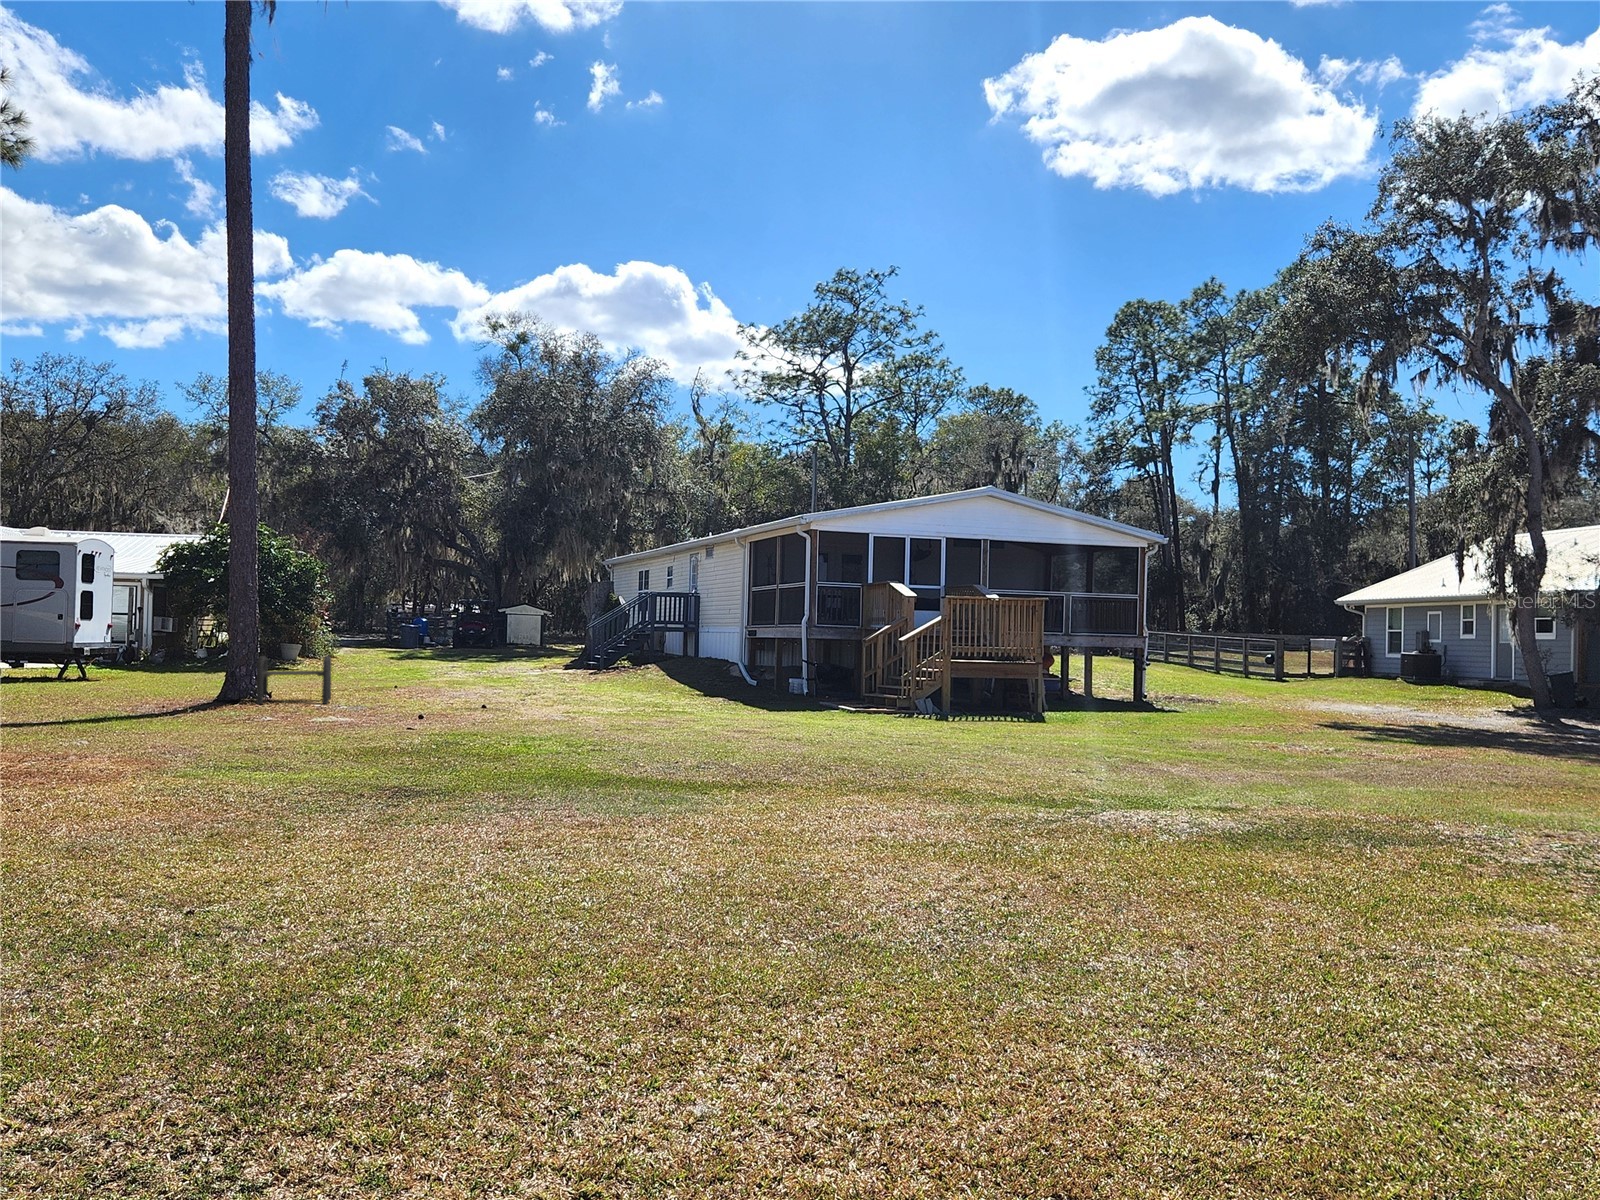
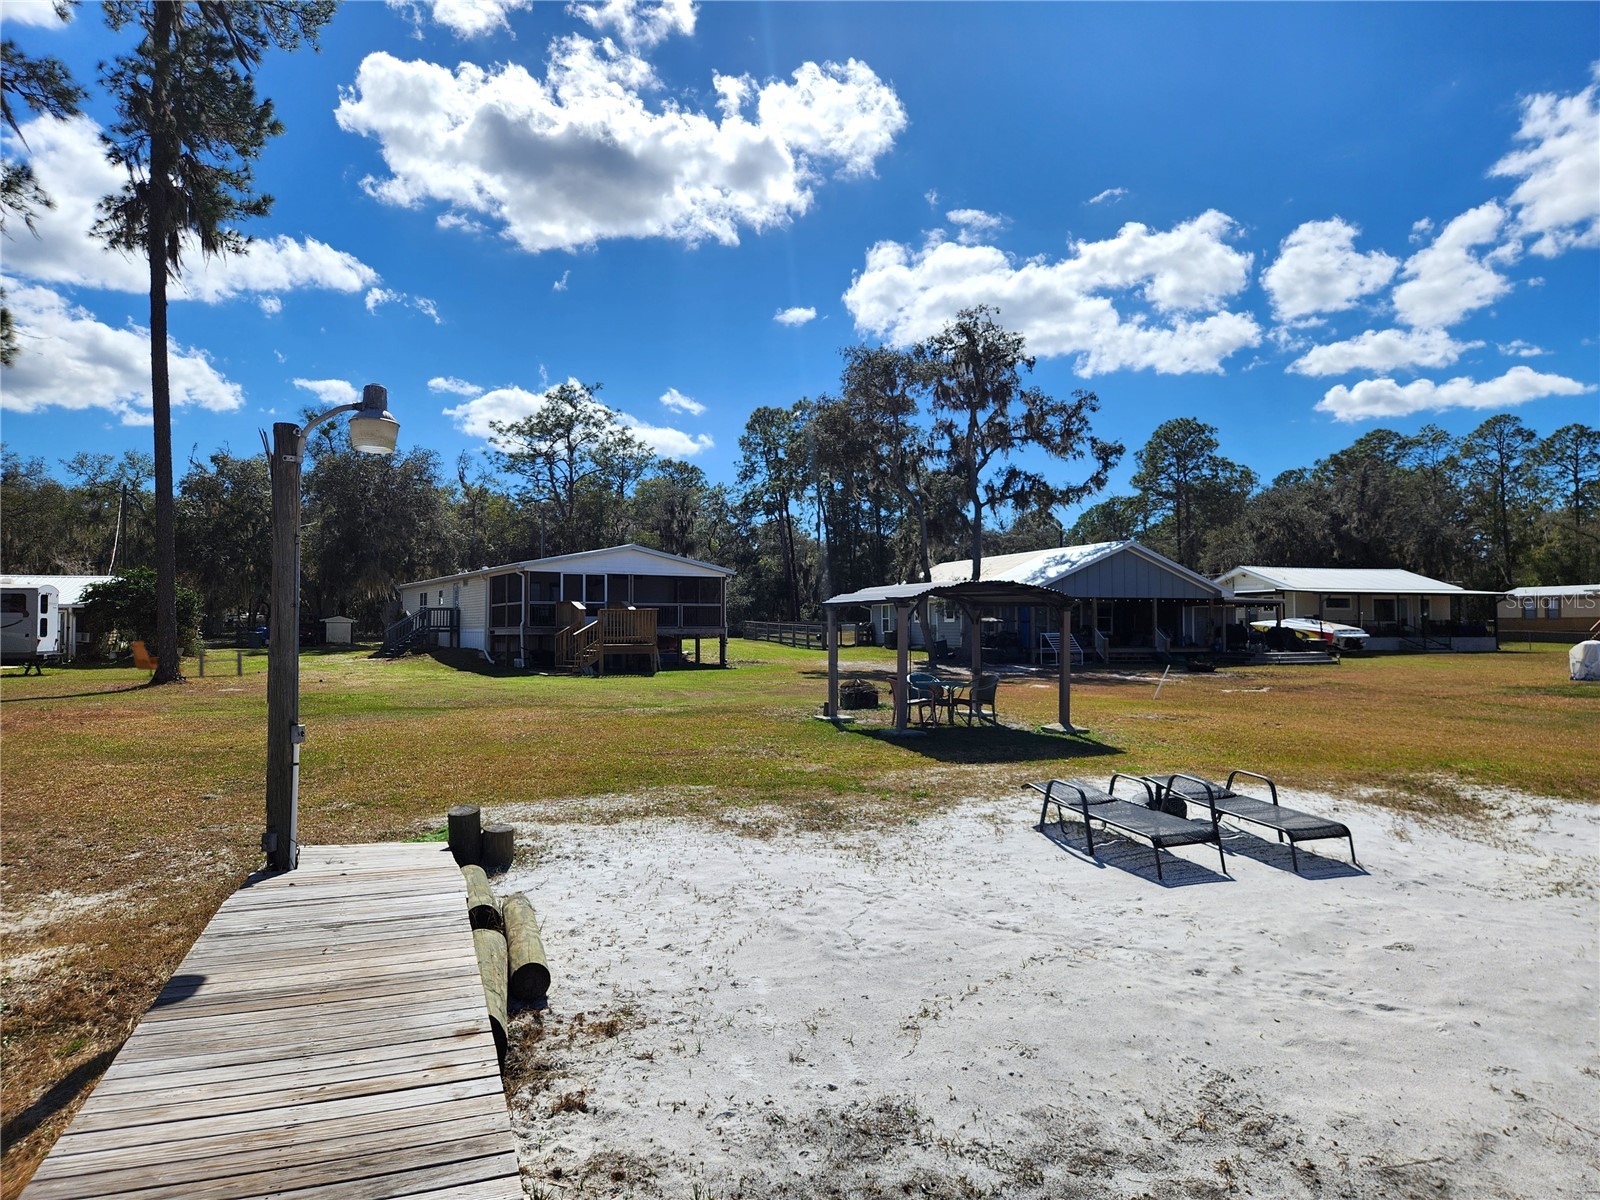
lounge chair: none [144,634,229,707] -> present [132,641,184,677]

